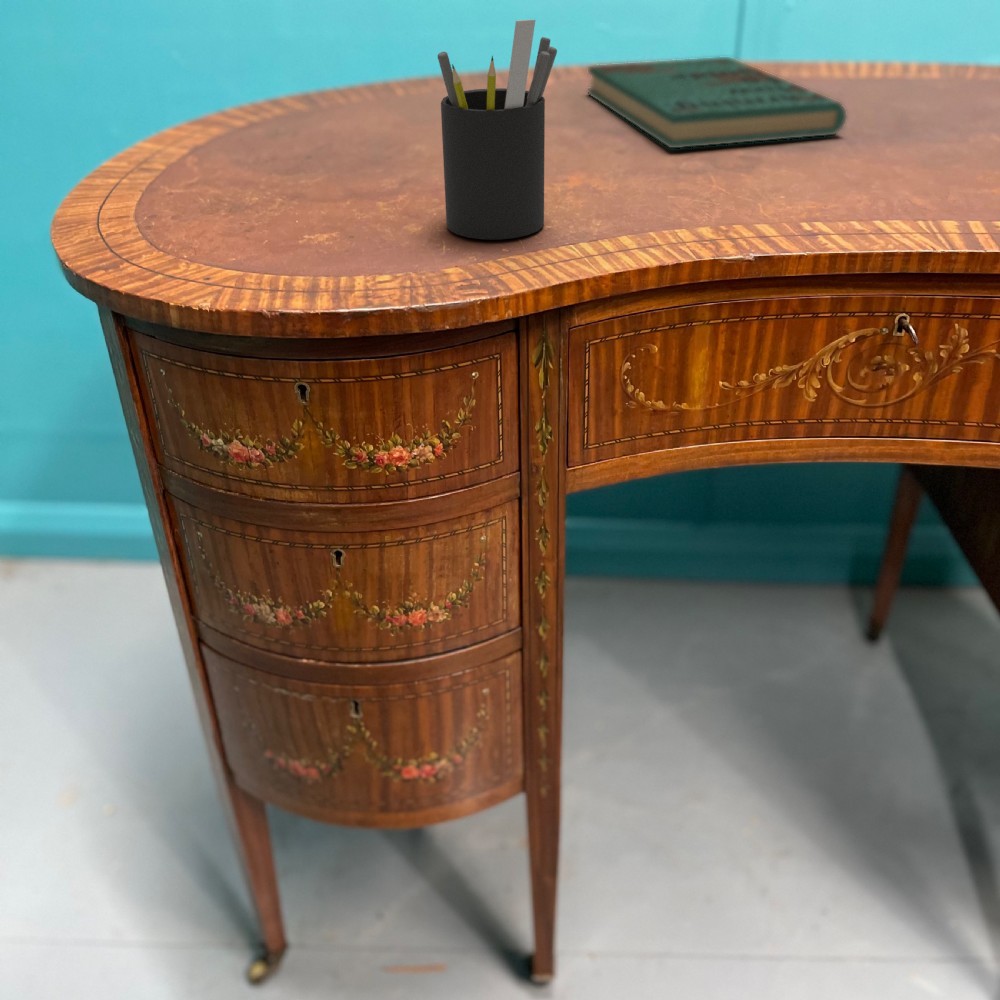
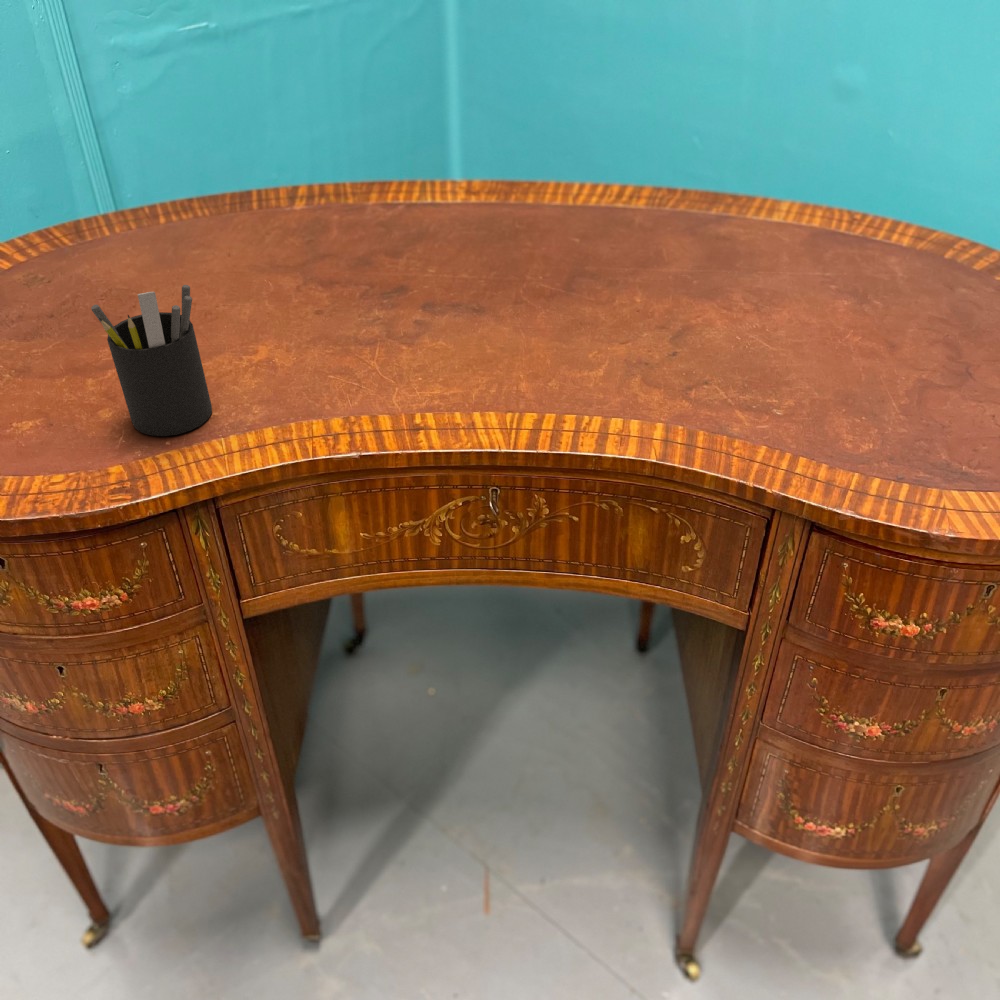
book: present [588,57,847,148] -> none [329,203,506,320]

